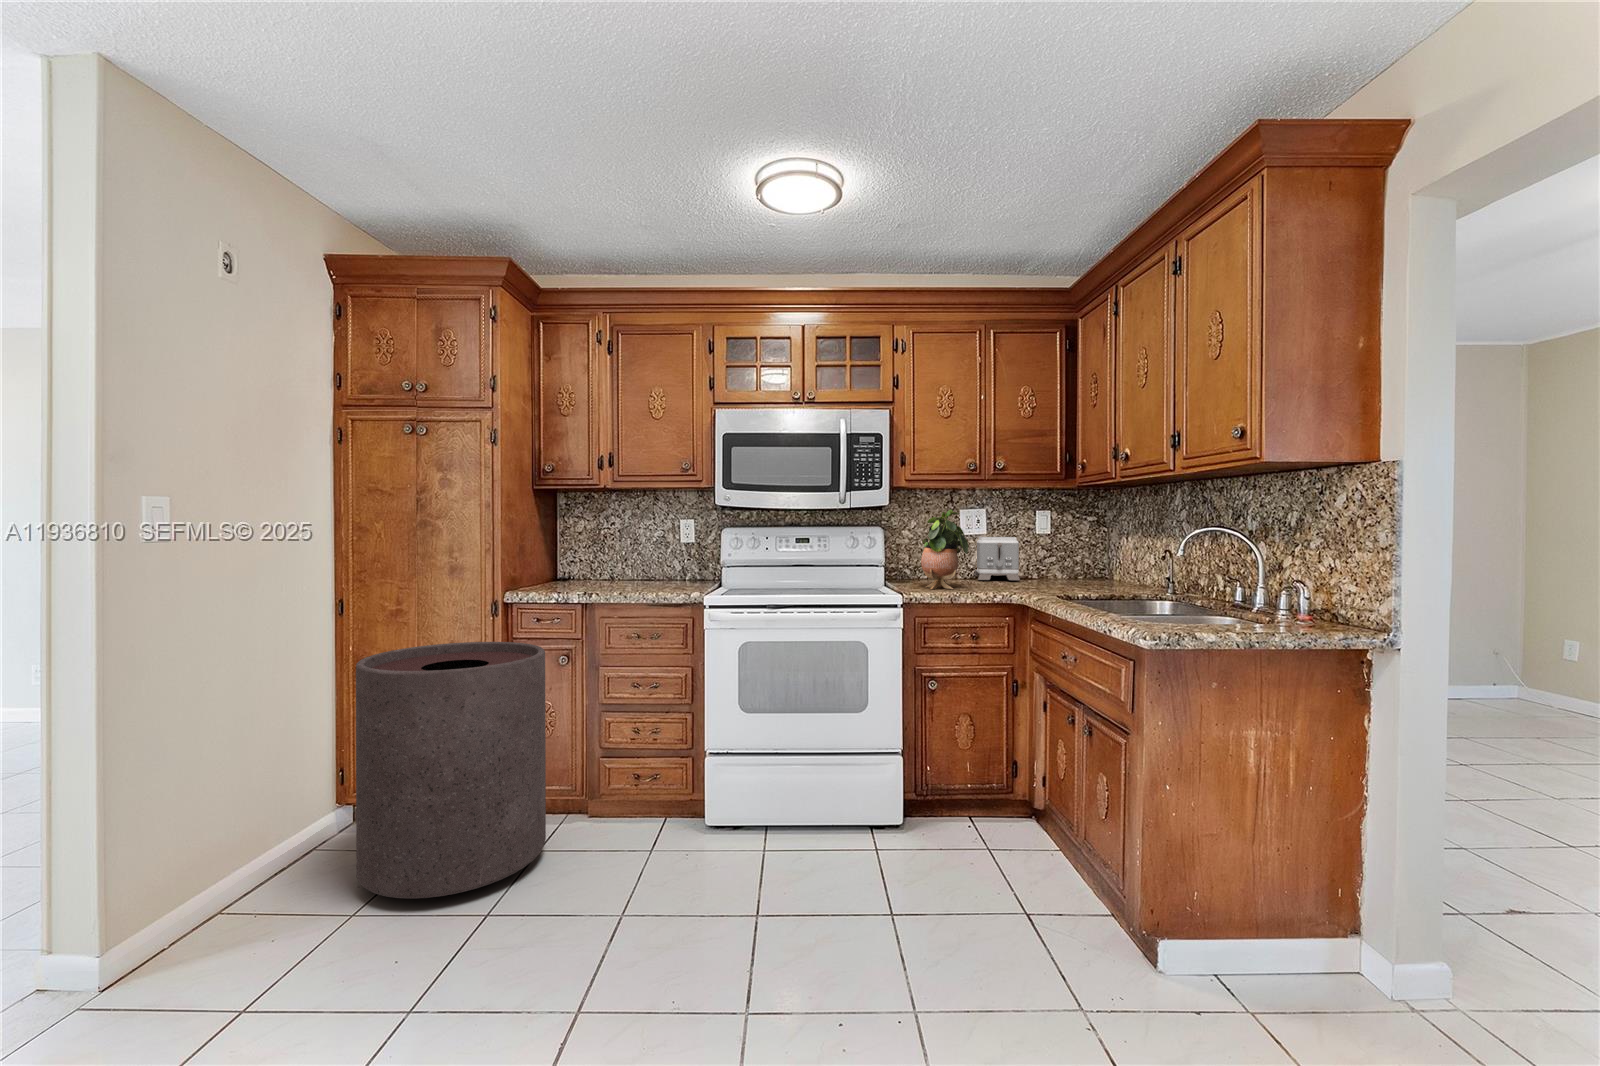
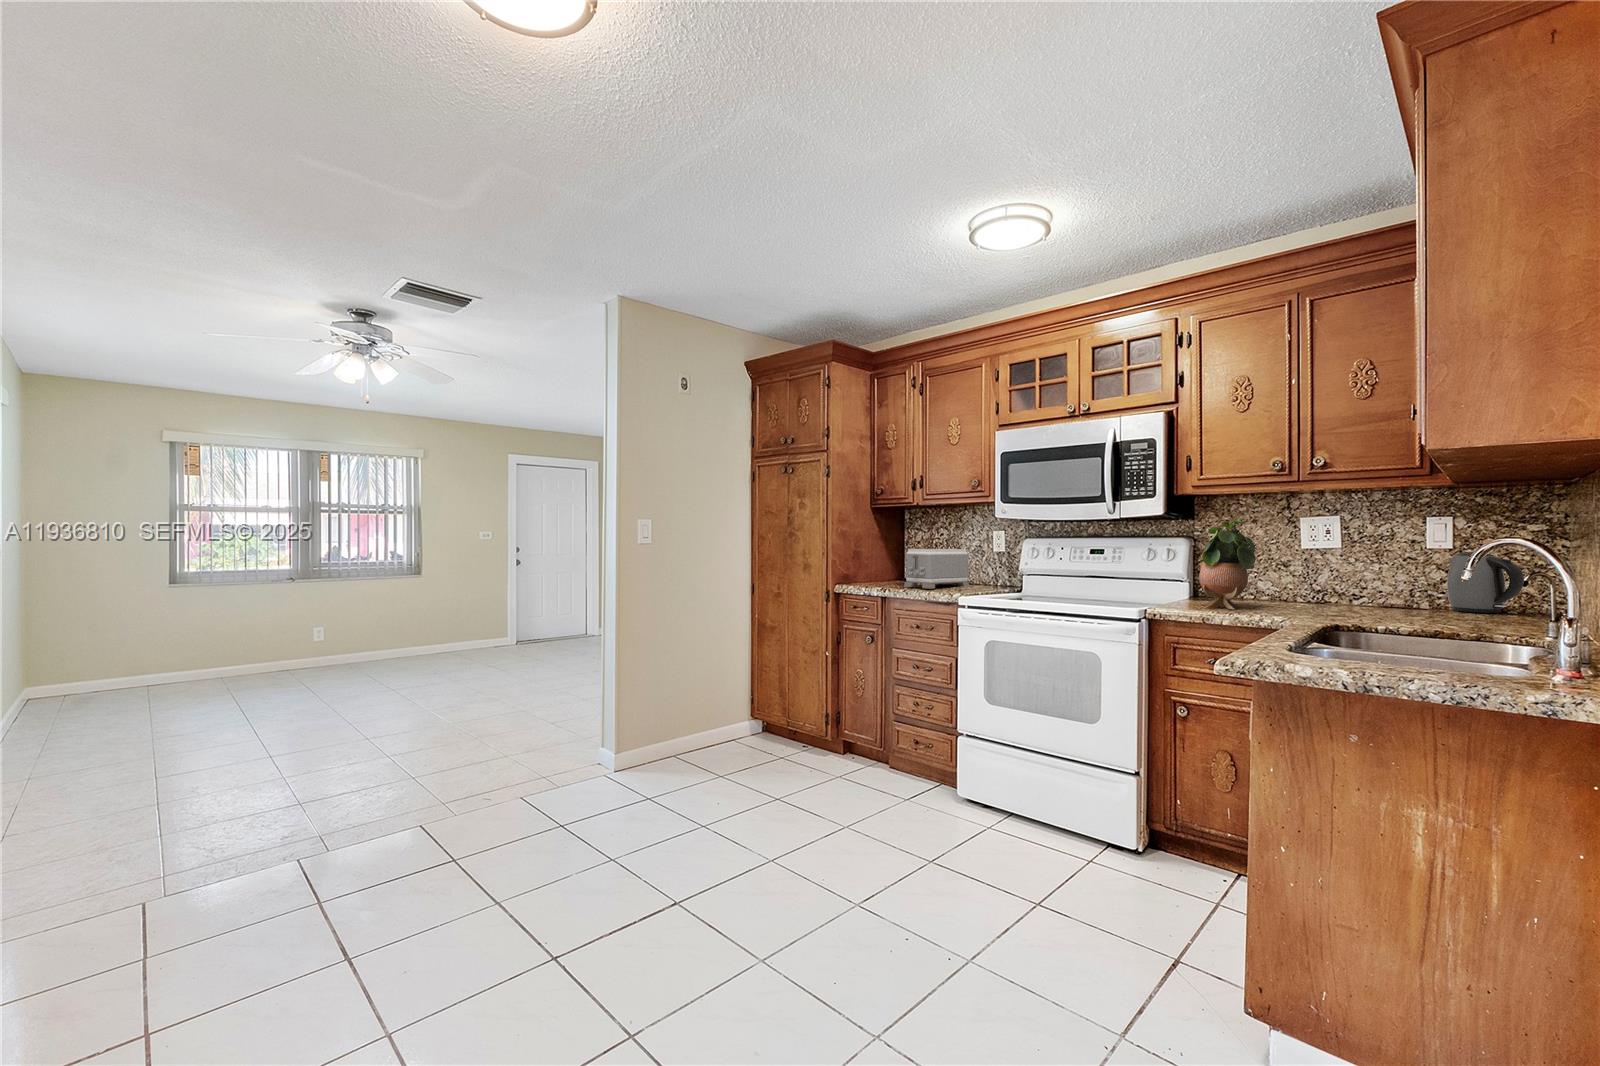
toaster: present [974,537,1020,580] -> present [904,549,970,589]
kettle: none [1048,537,1095,580] -> present [1447,552,1524,613]
trash can: present [356,642,546,899] -> none [723,619,840,784]

